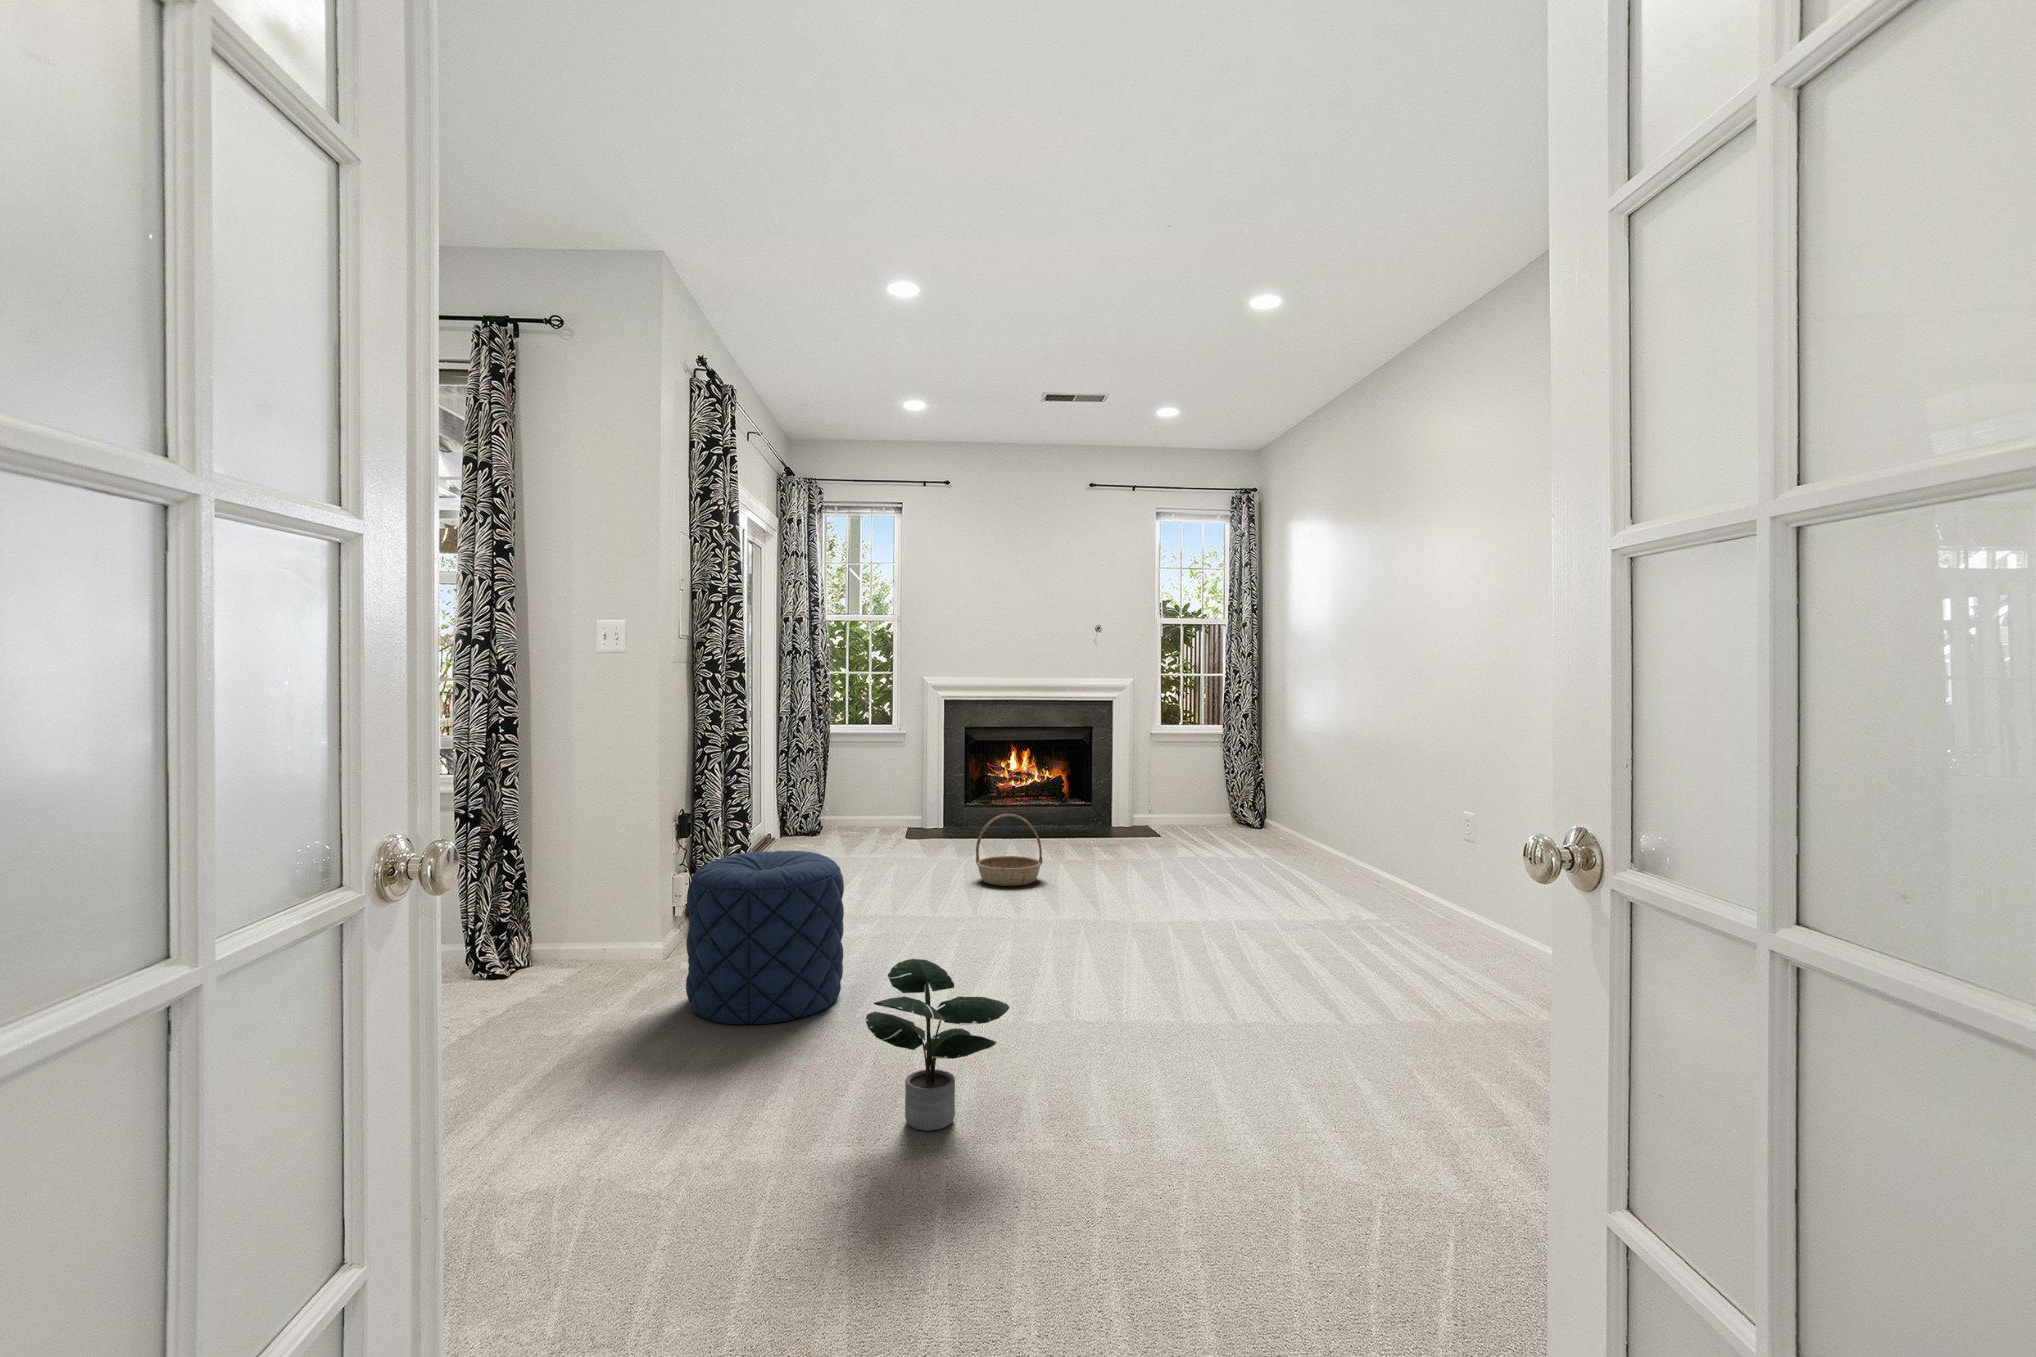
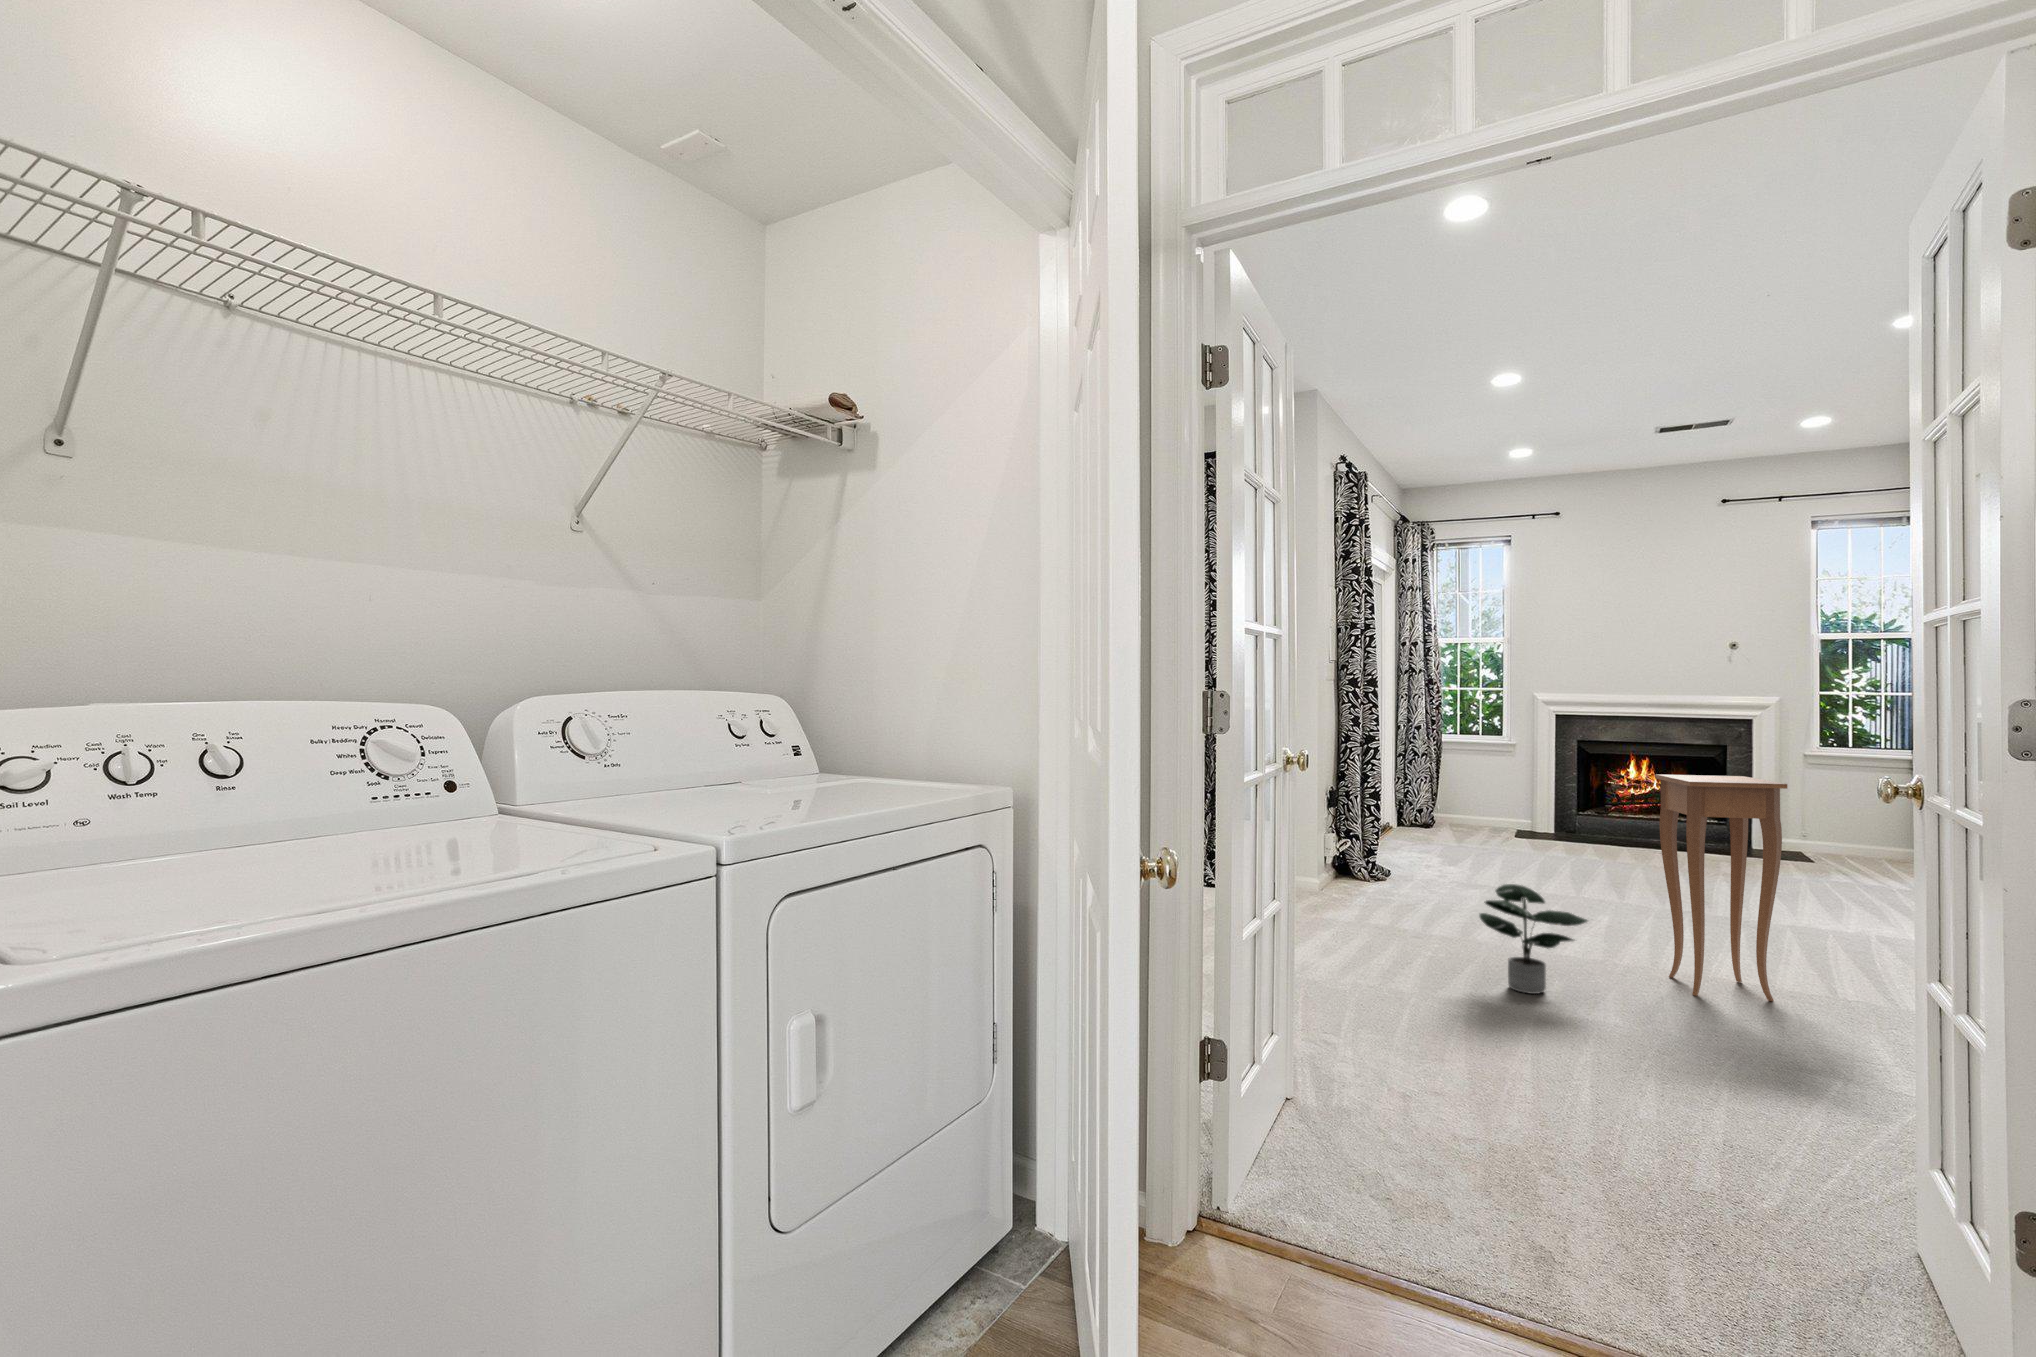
side table: none [1075,780,1216,1074] -> present [1655,774,1787,1001]
basket: present [976,814,1043,886] -> none [1584,815,1655,880]
pouf: present [686,851,844,1025] -> none [1345,816,1460,930]

